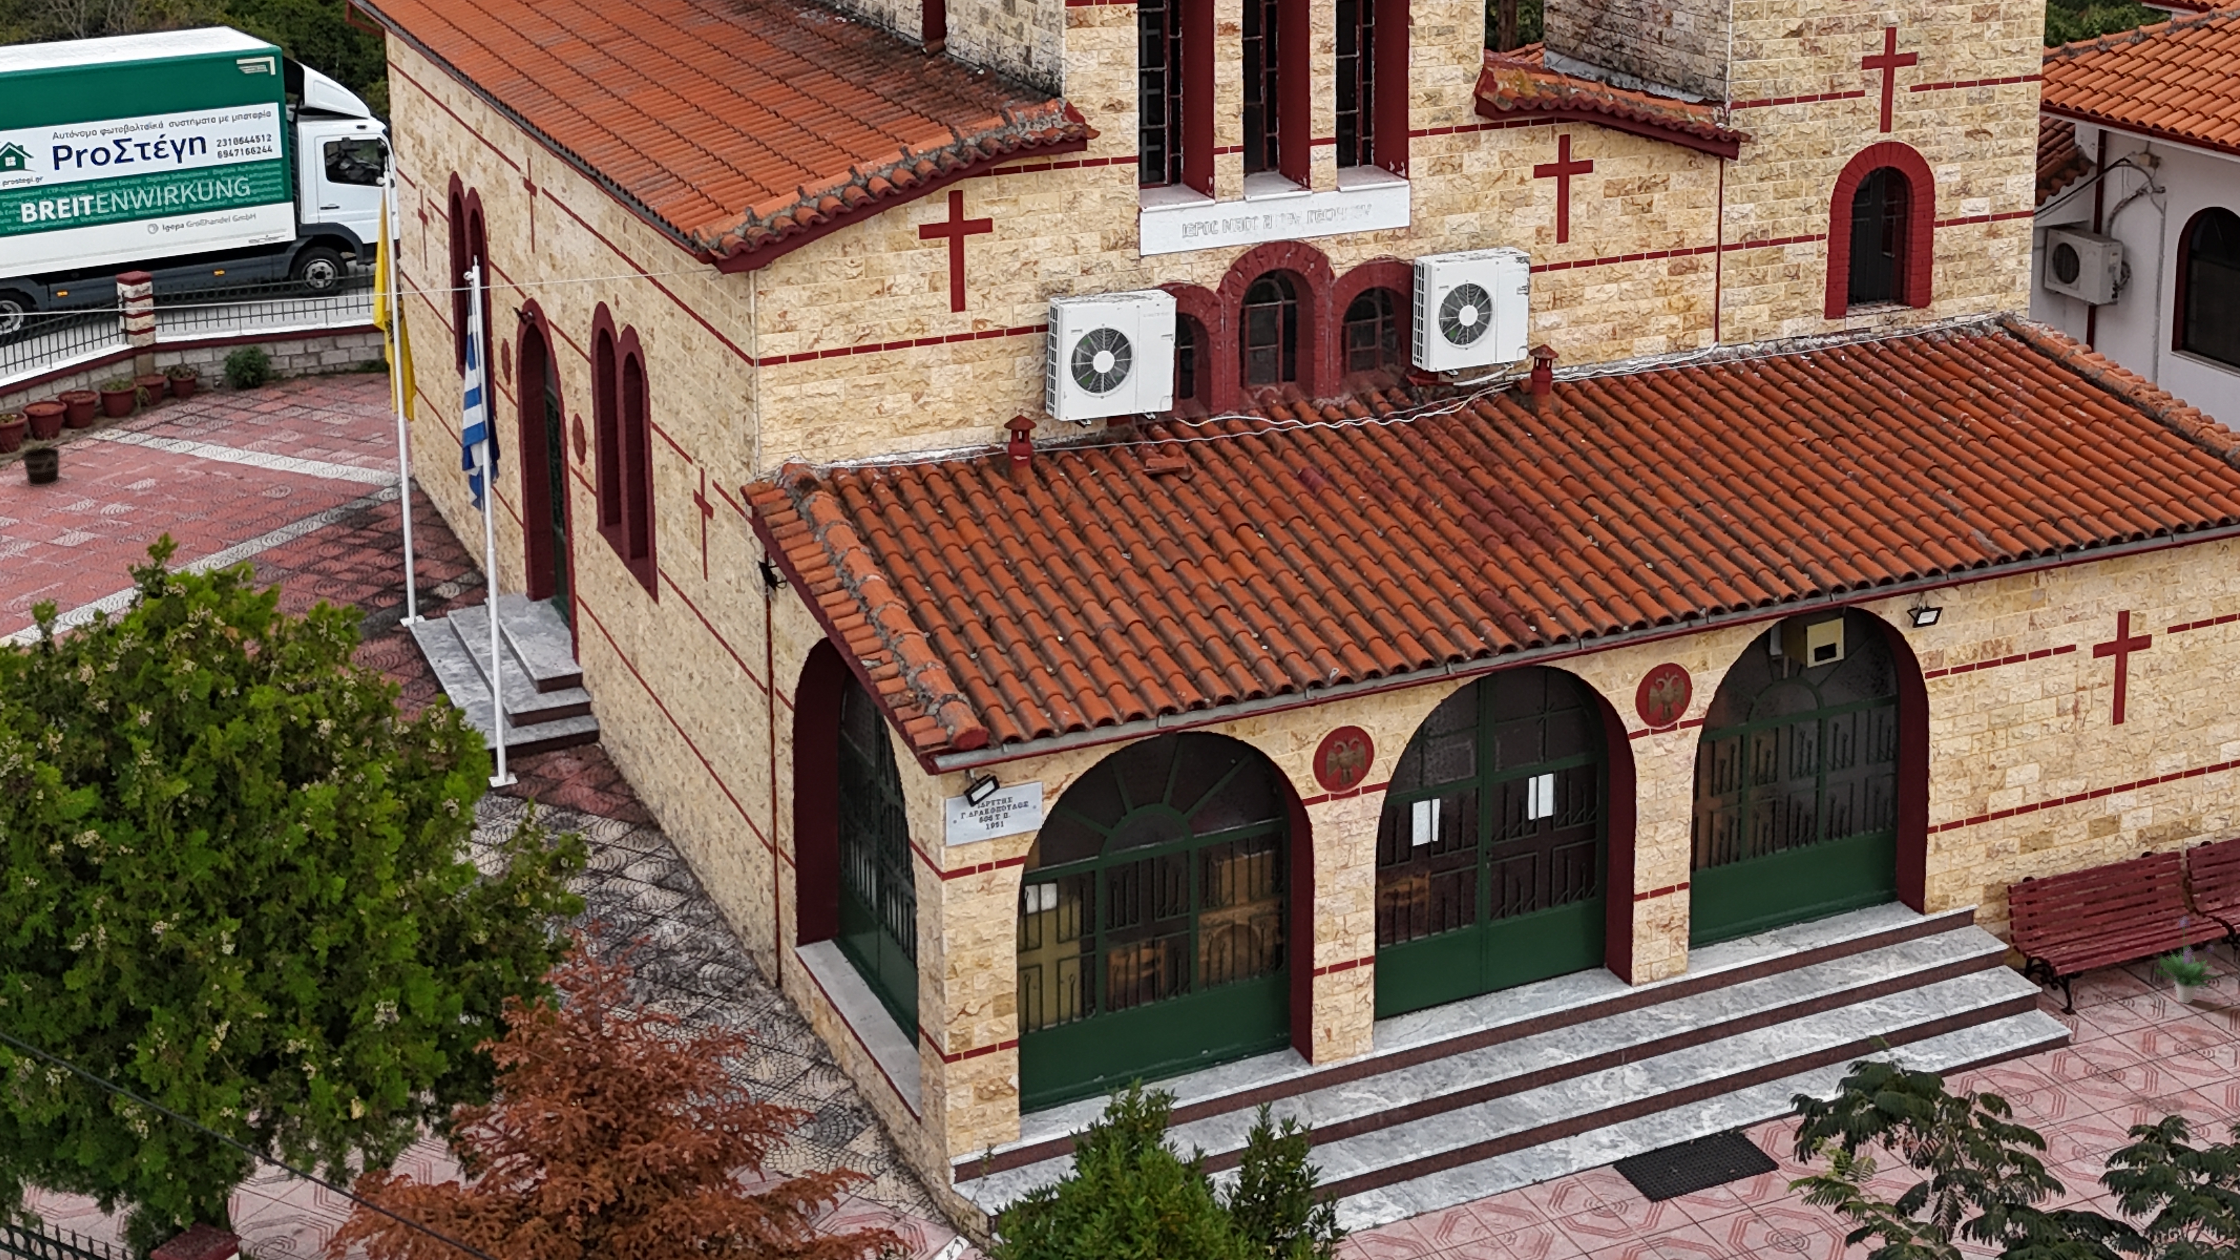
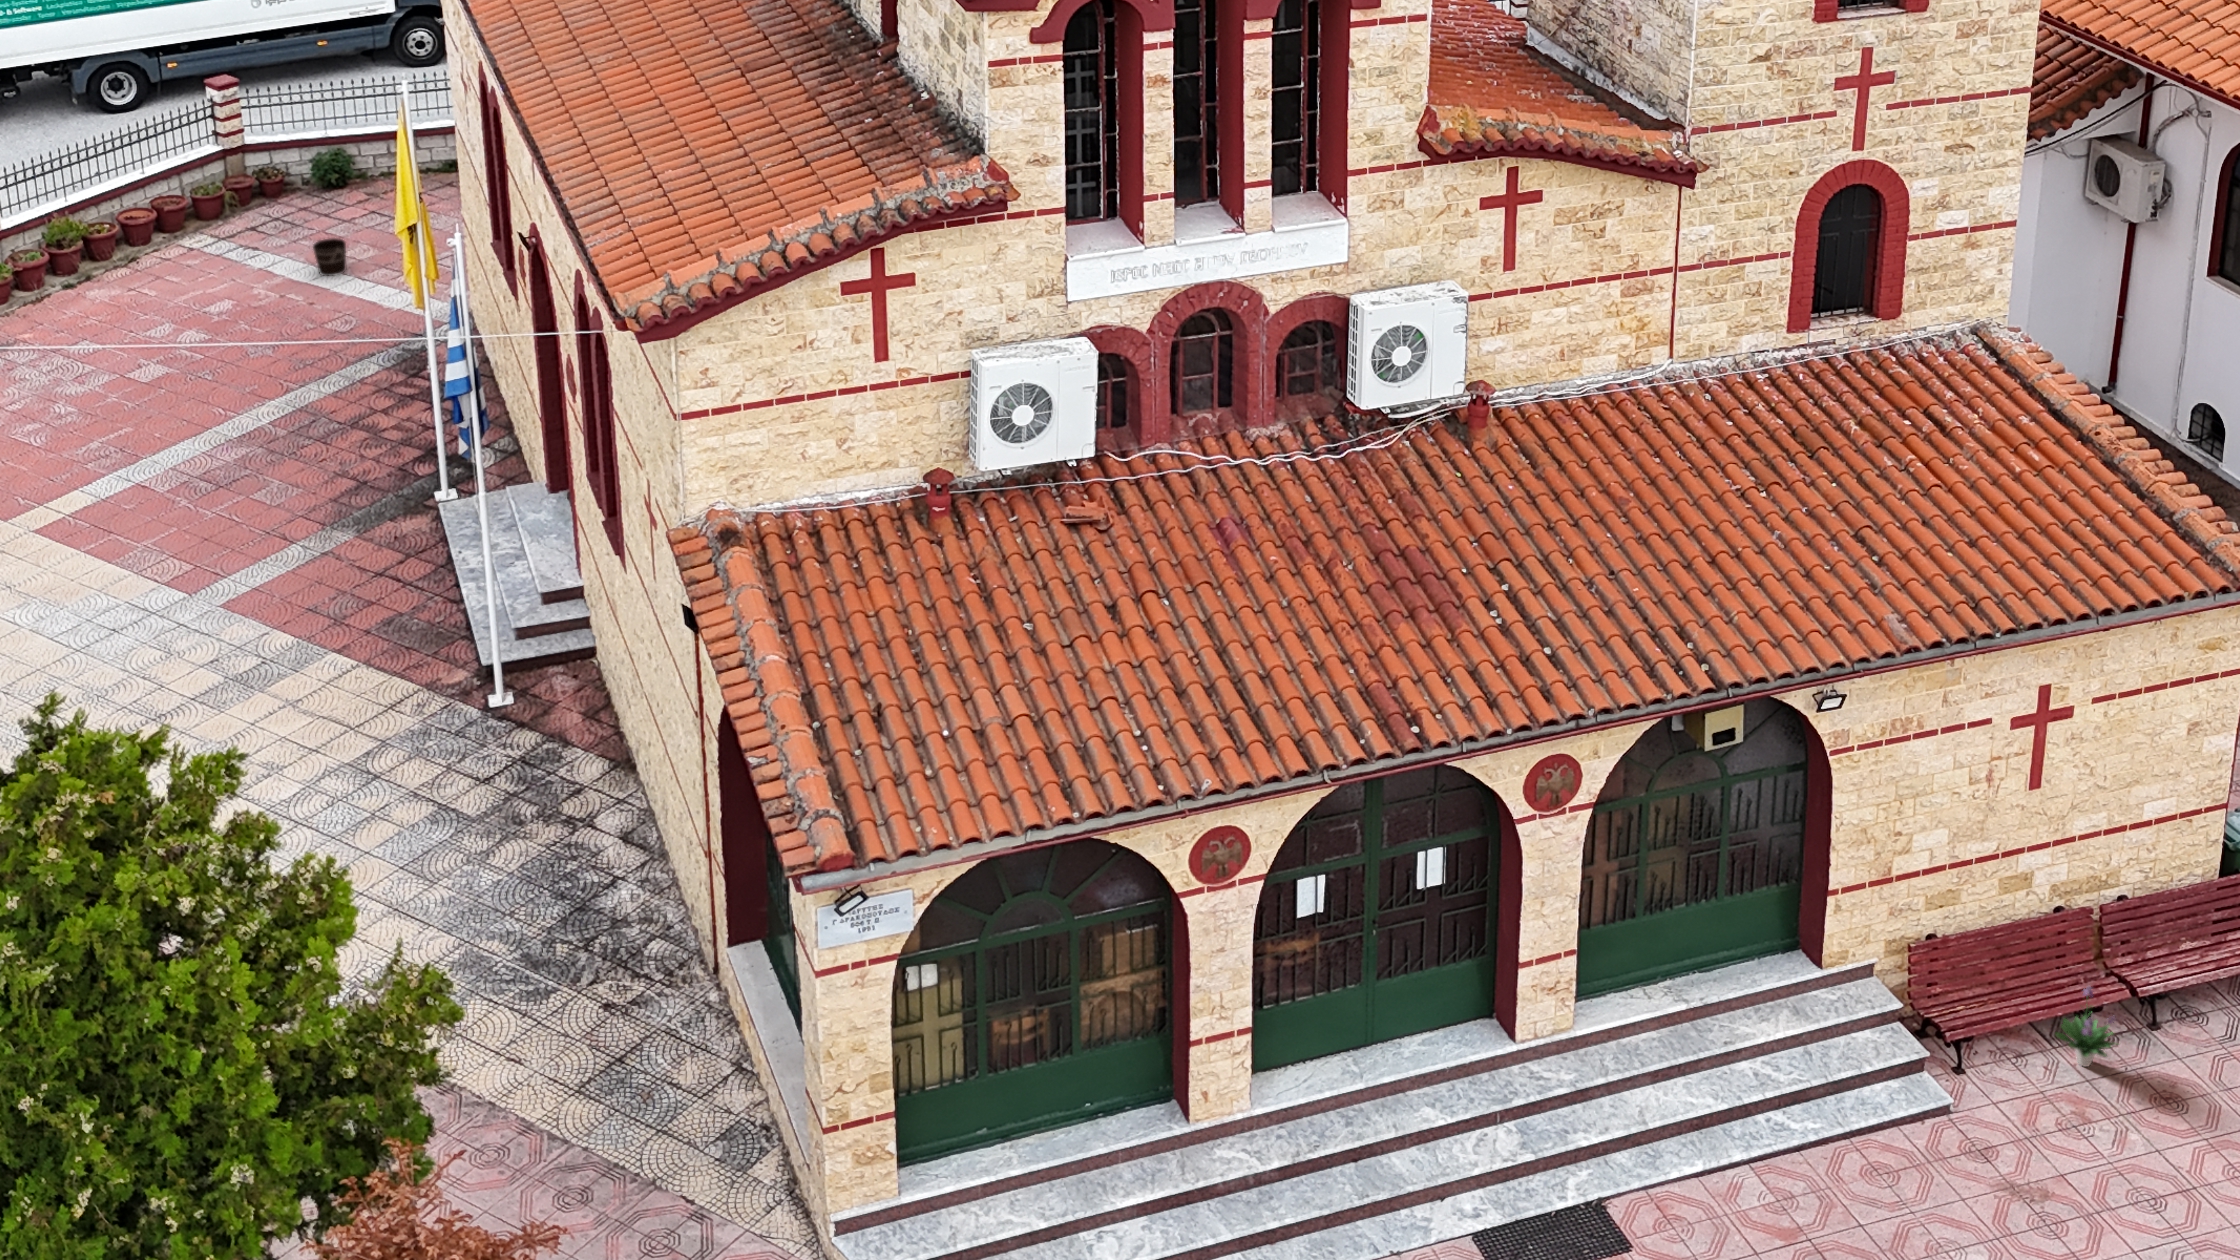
bucket: present [23,447,59,487] -> present [313,238,346,276]

